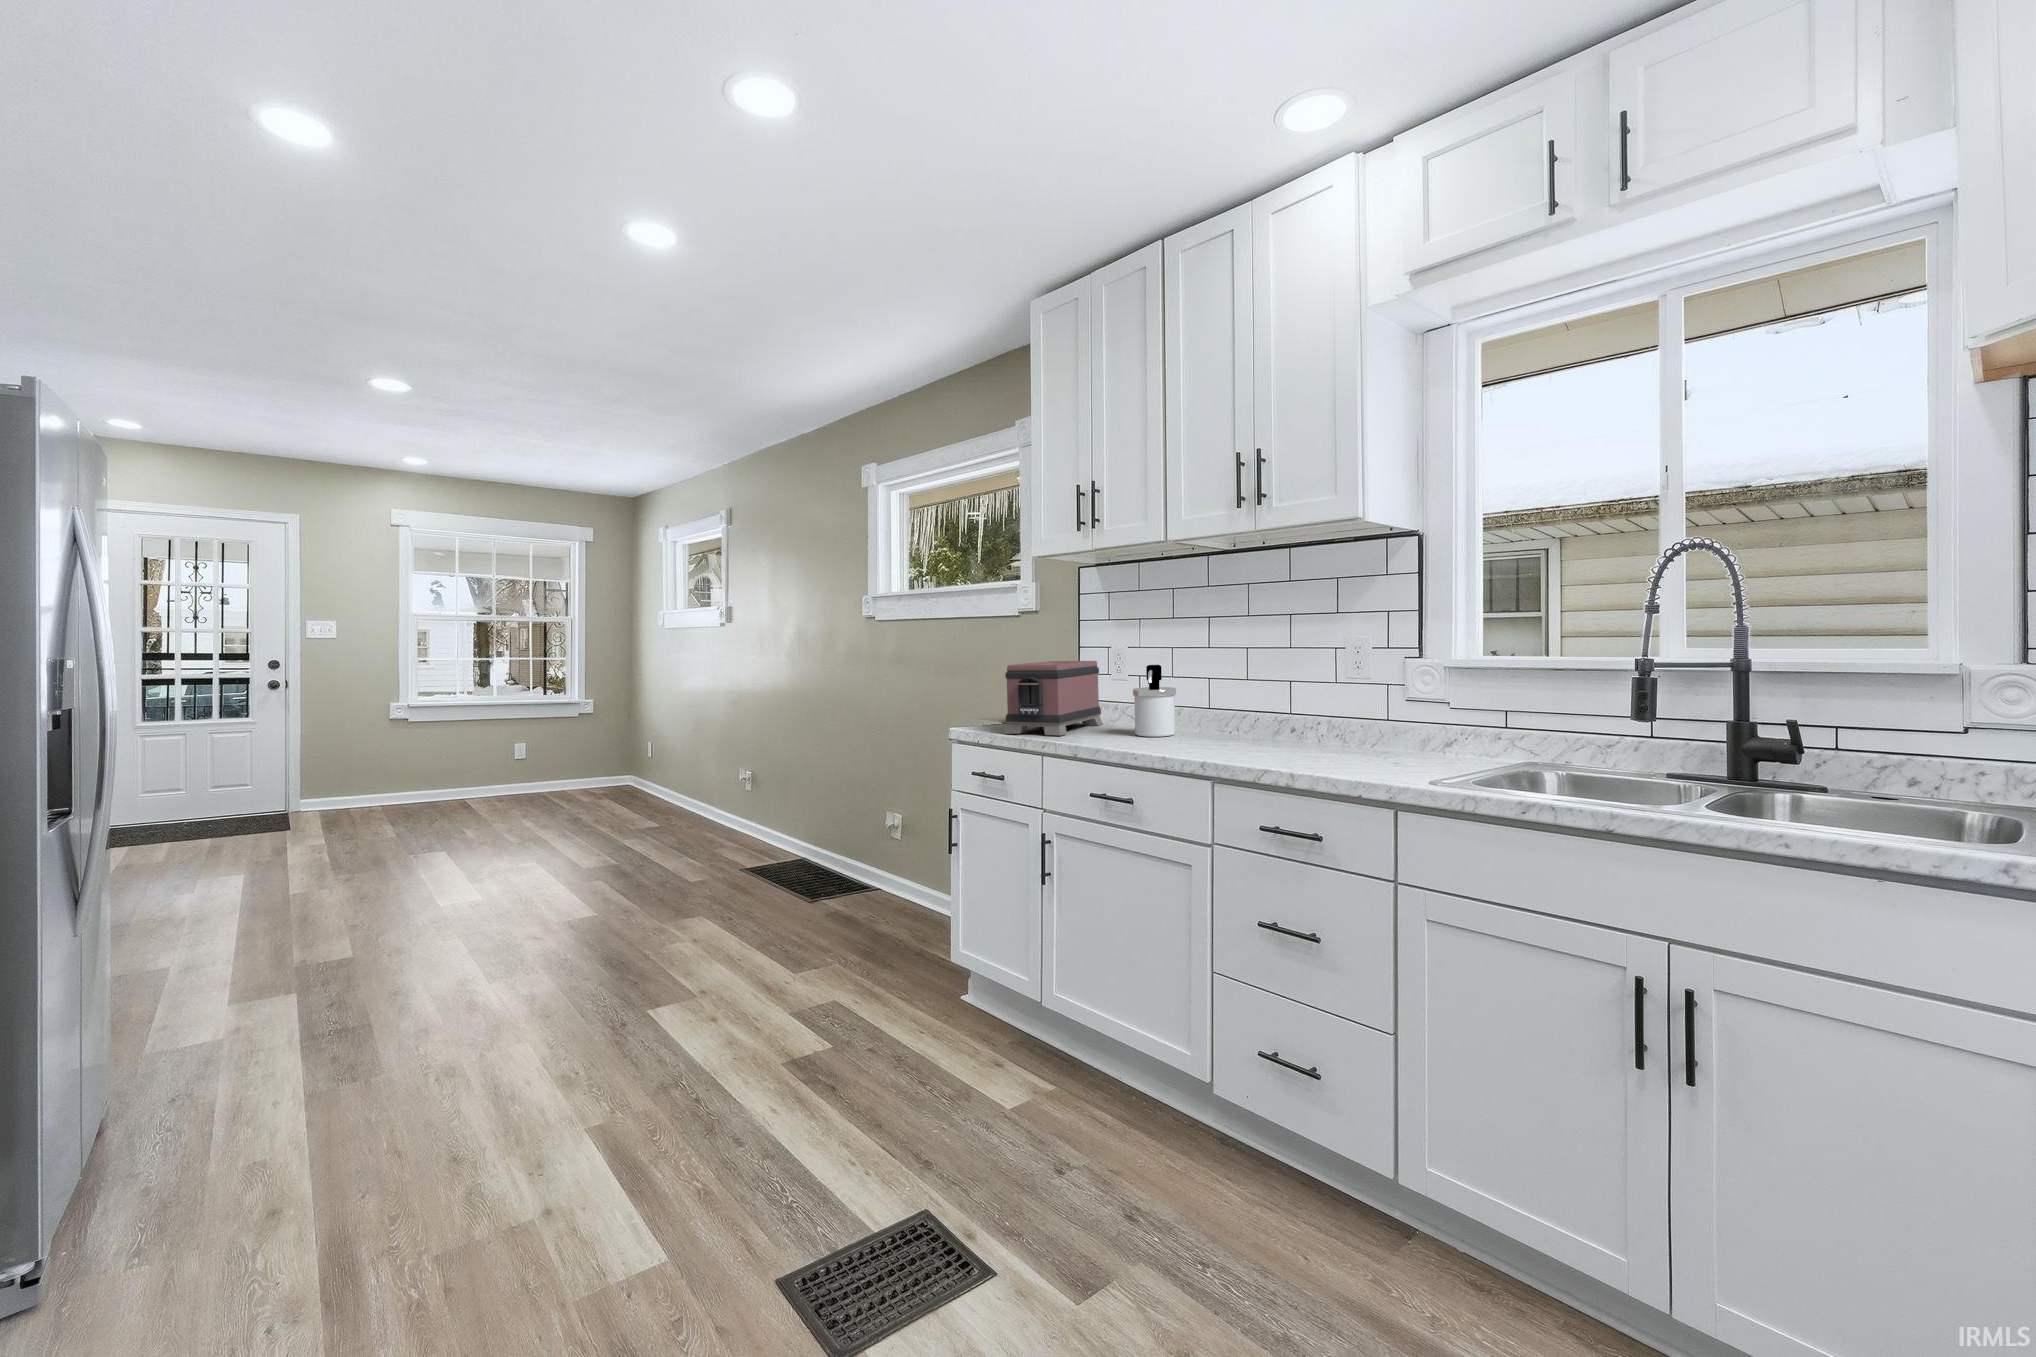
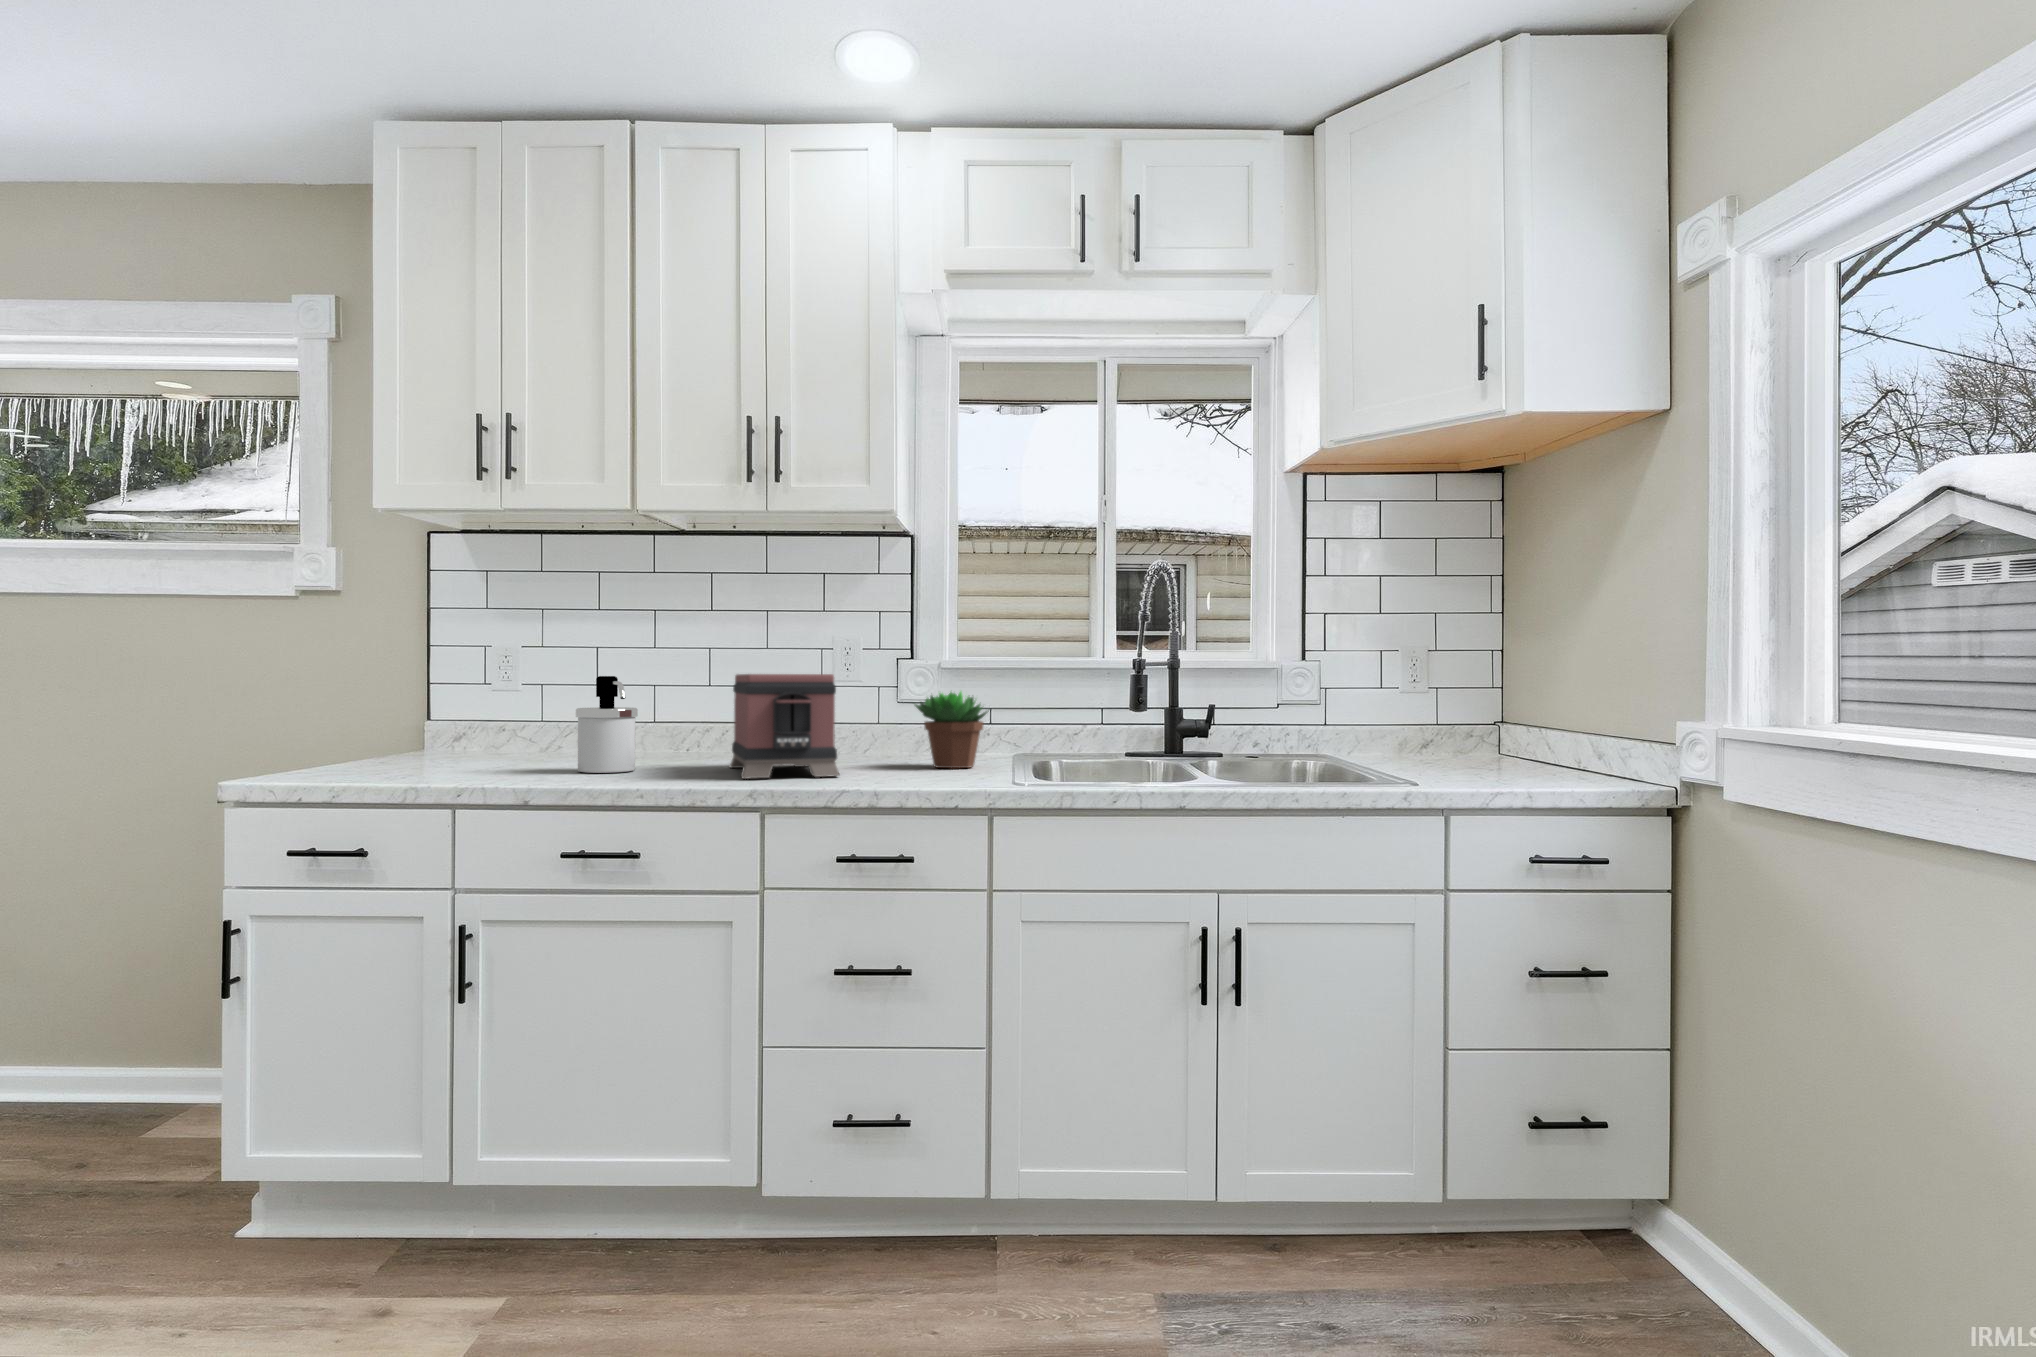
toaster: present [1004,661,1103,736] -> present [730,674,839,779]
succulent plant: none [1395,677,1472,754] -> present [915,692,987,768]

